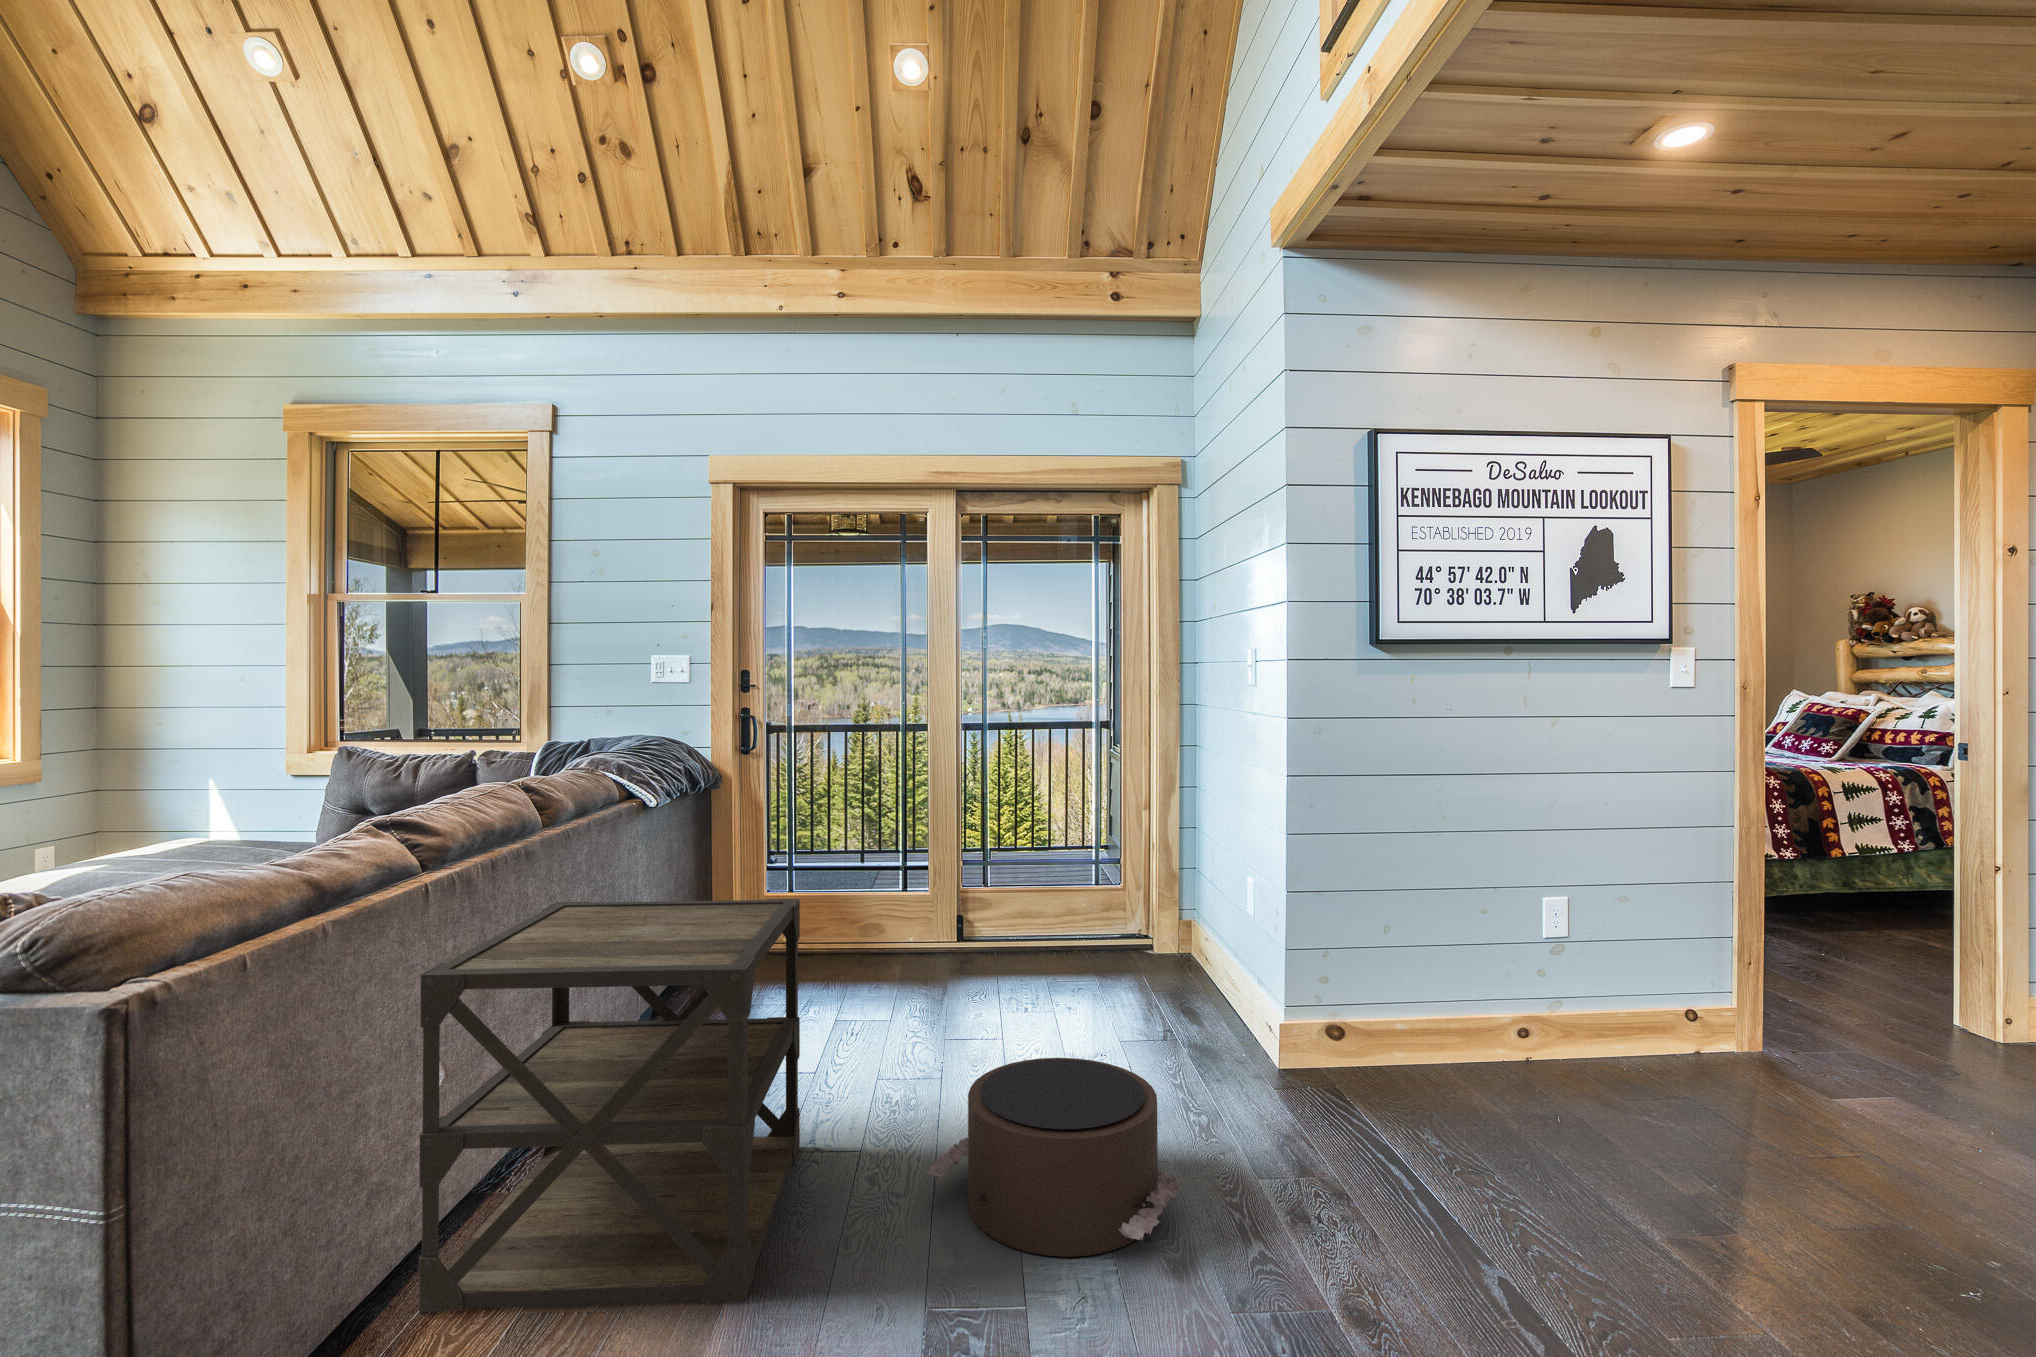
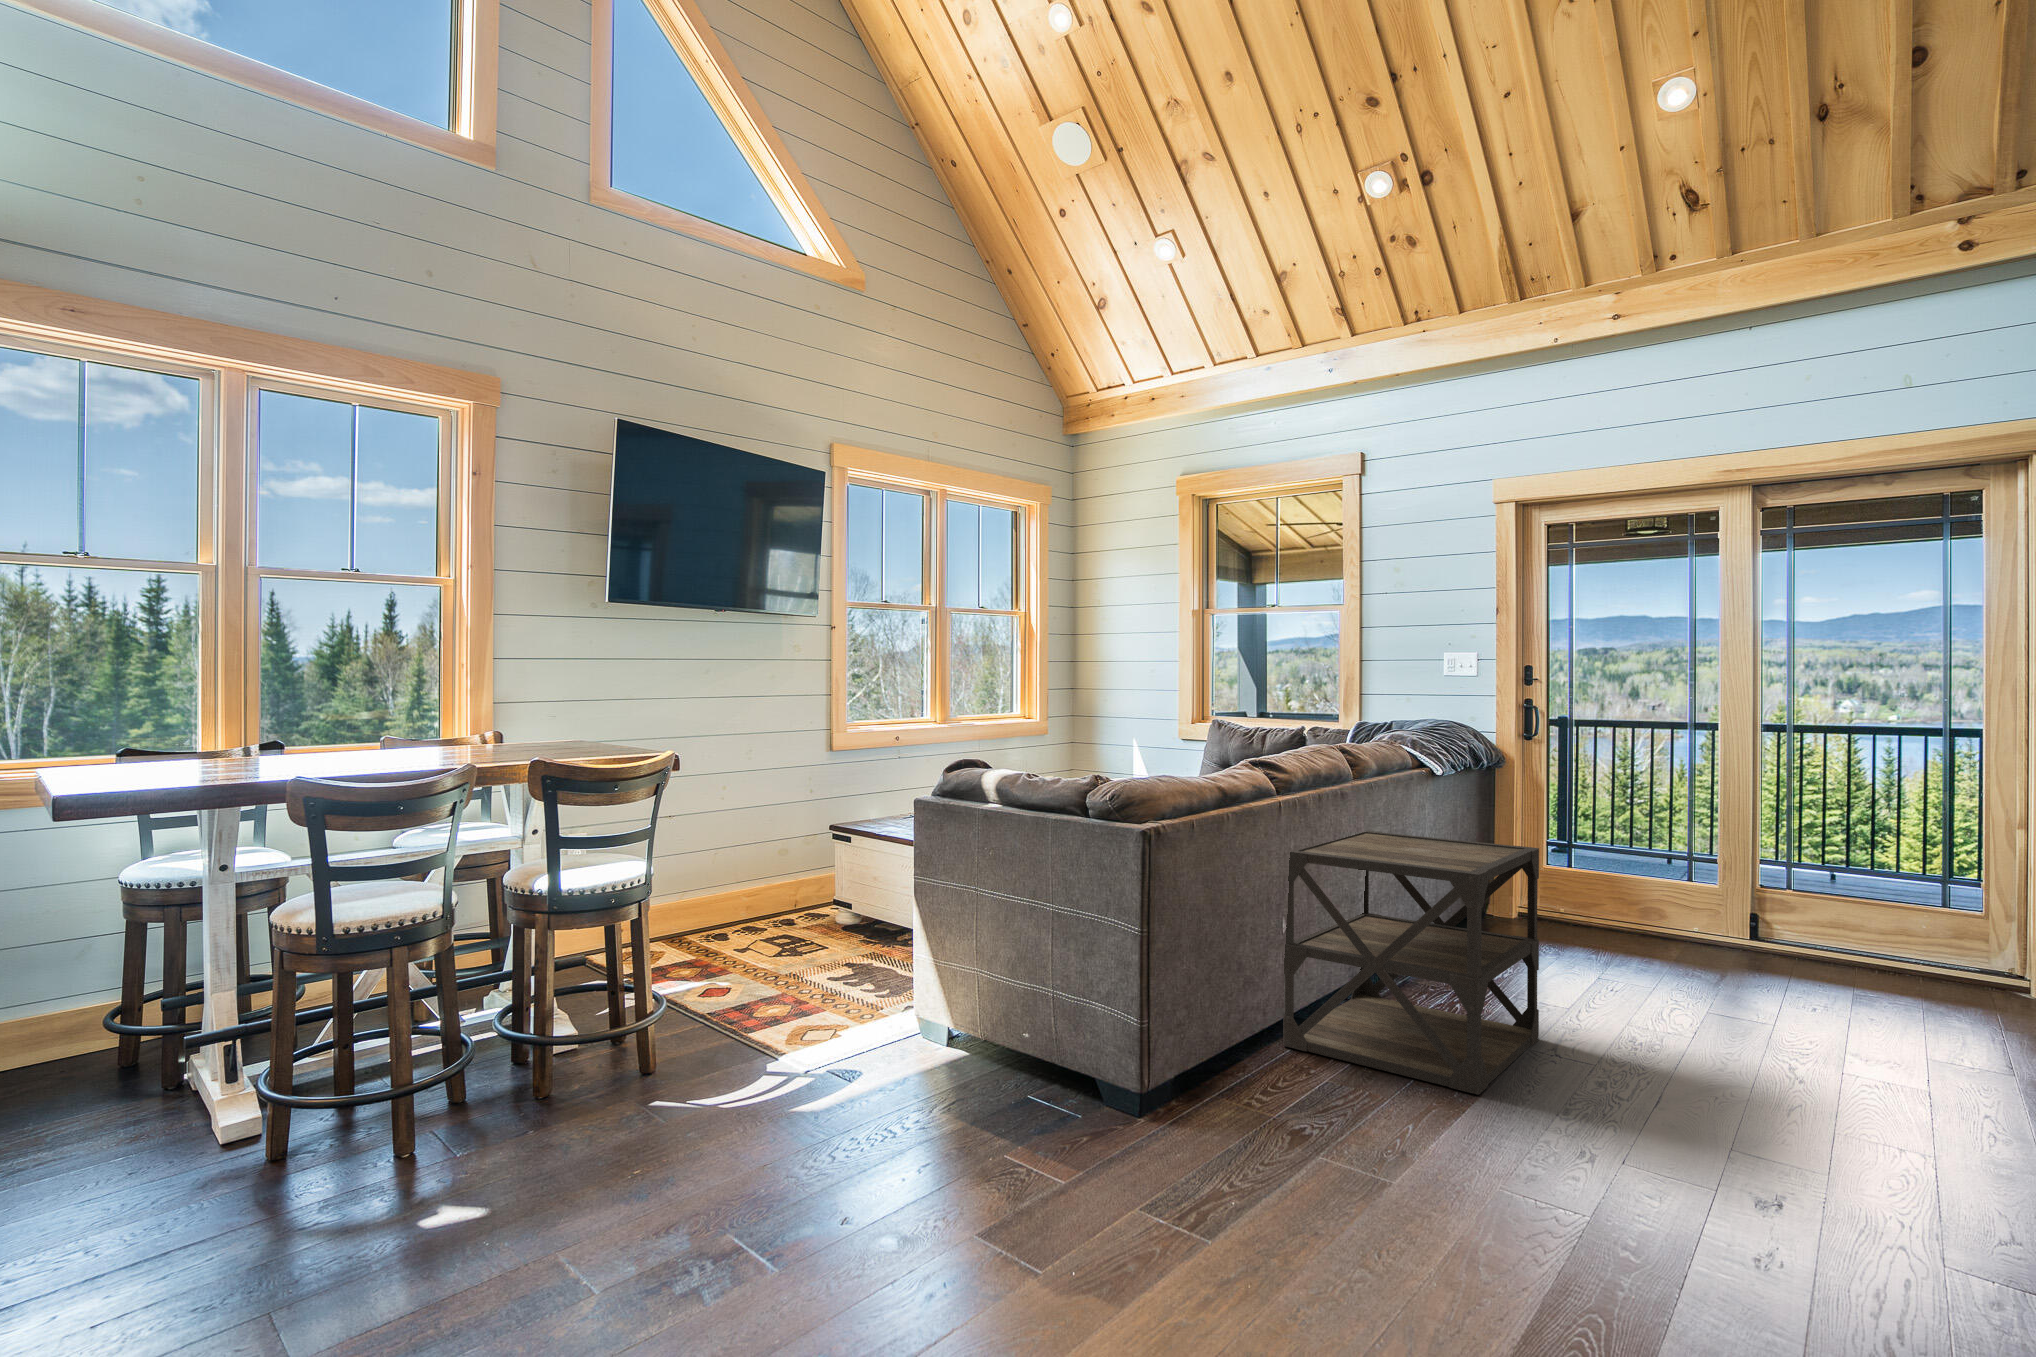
pouf: present [925,1058,1182,1257] -> none [1634,1008,1892,1159]

